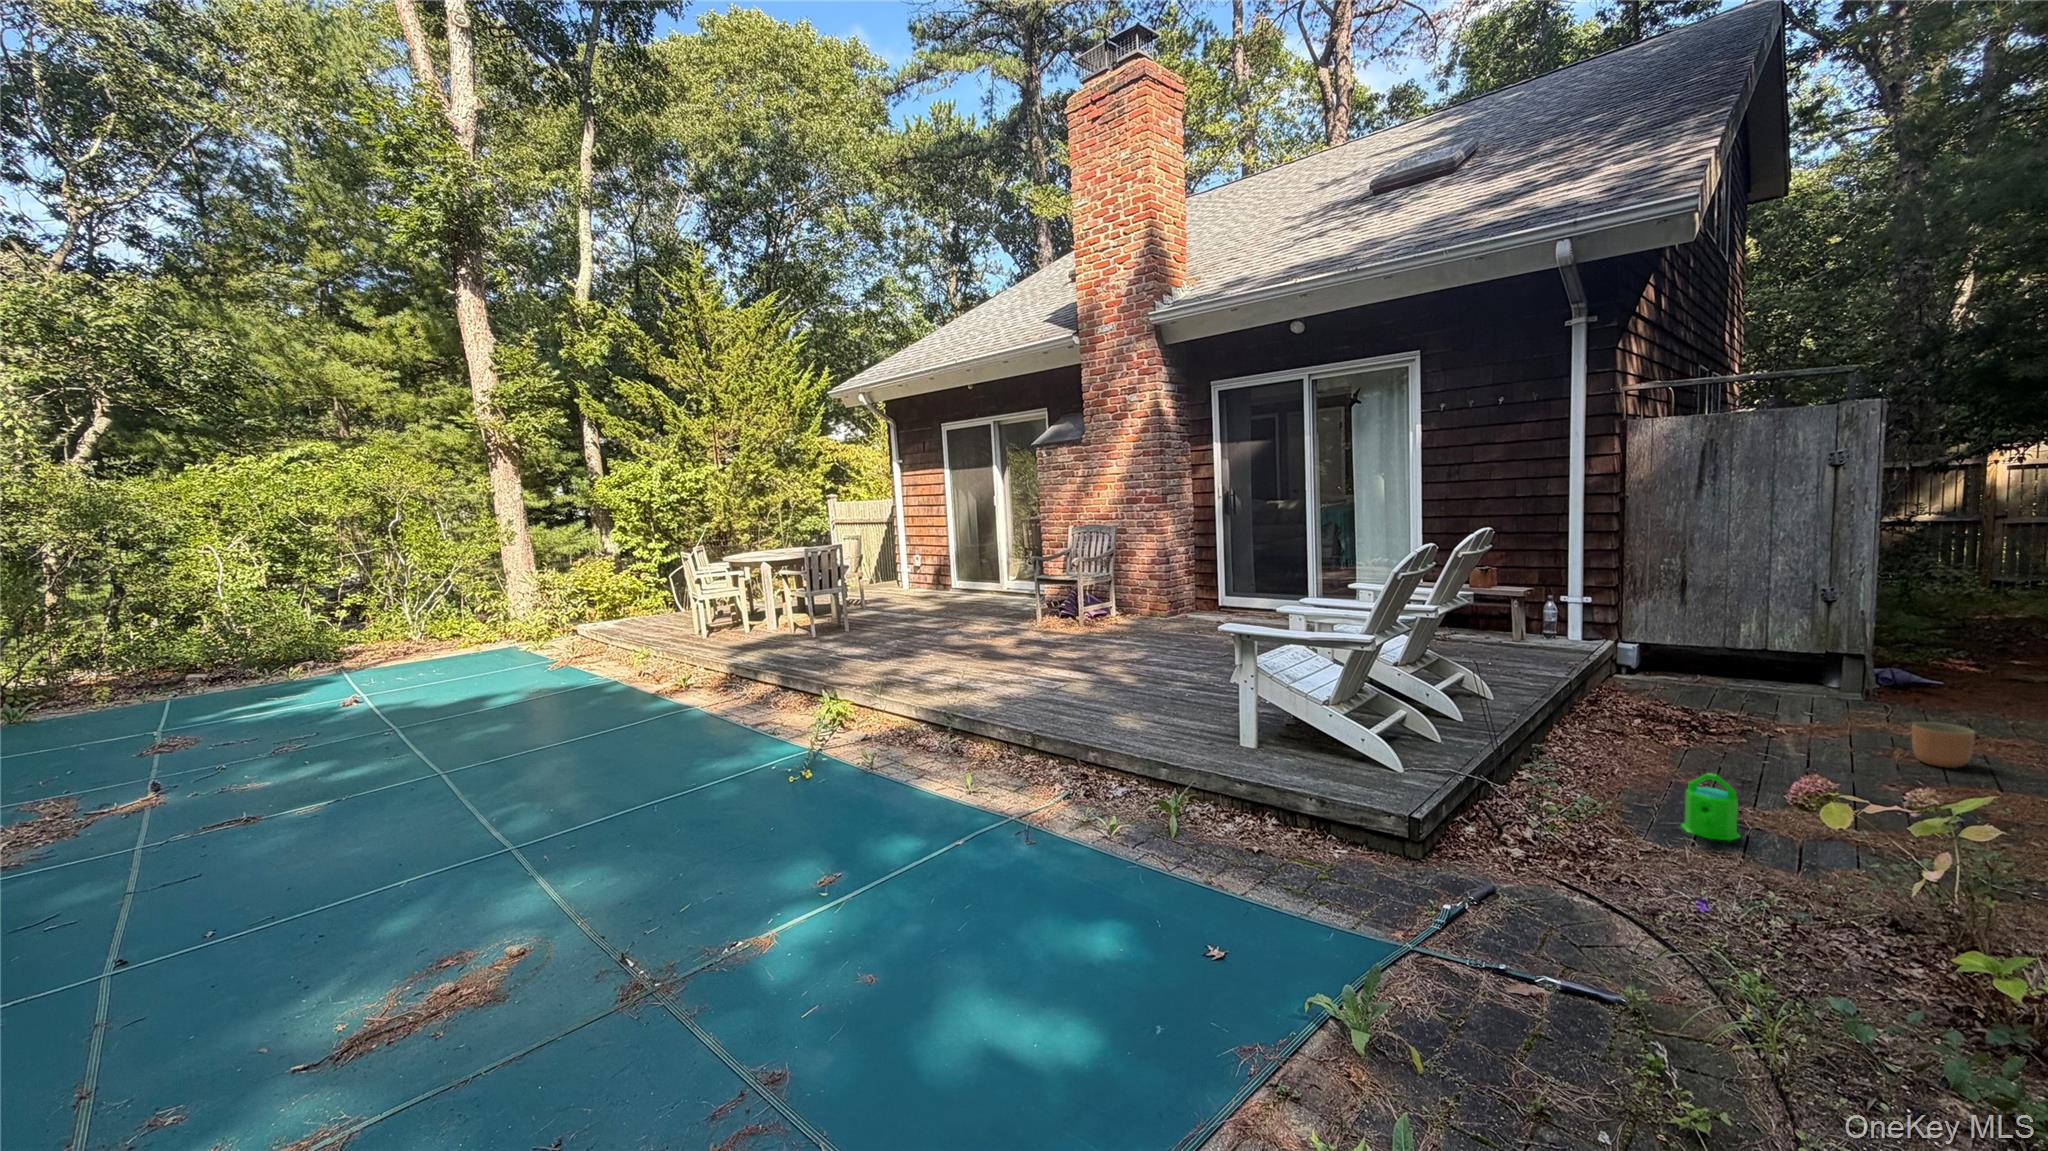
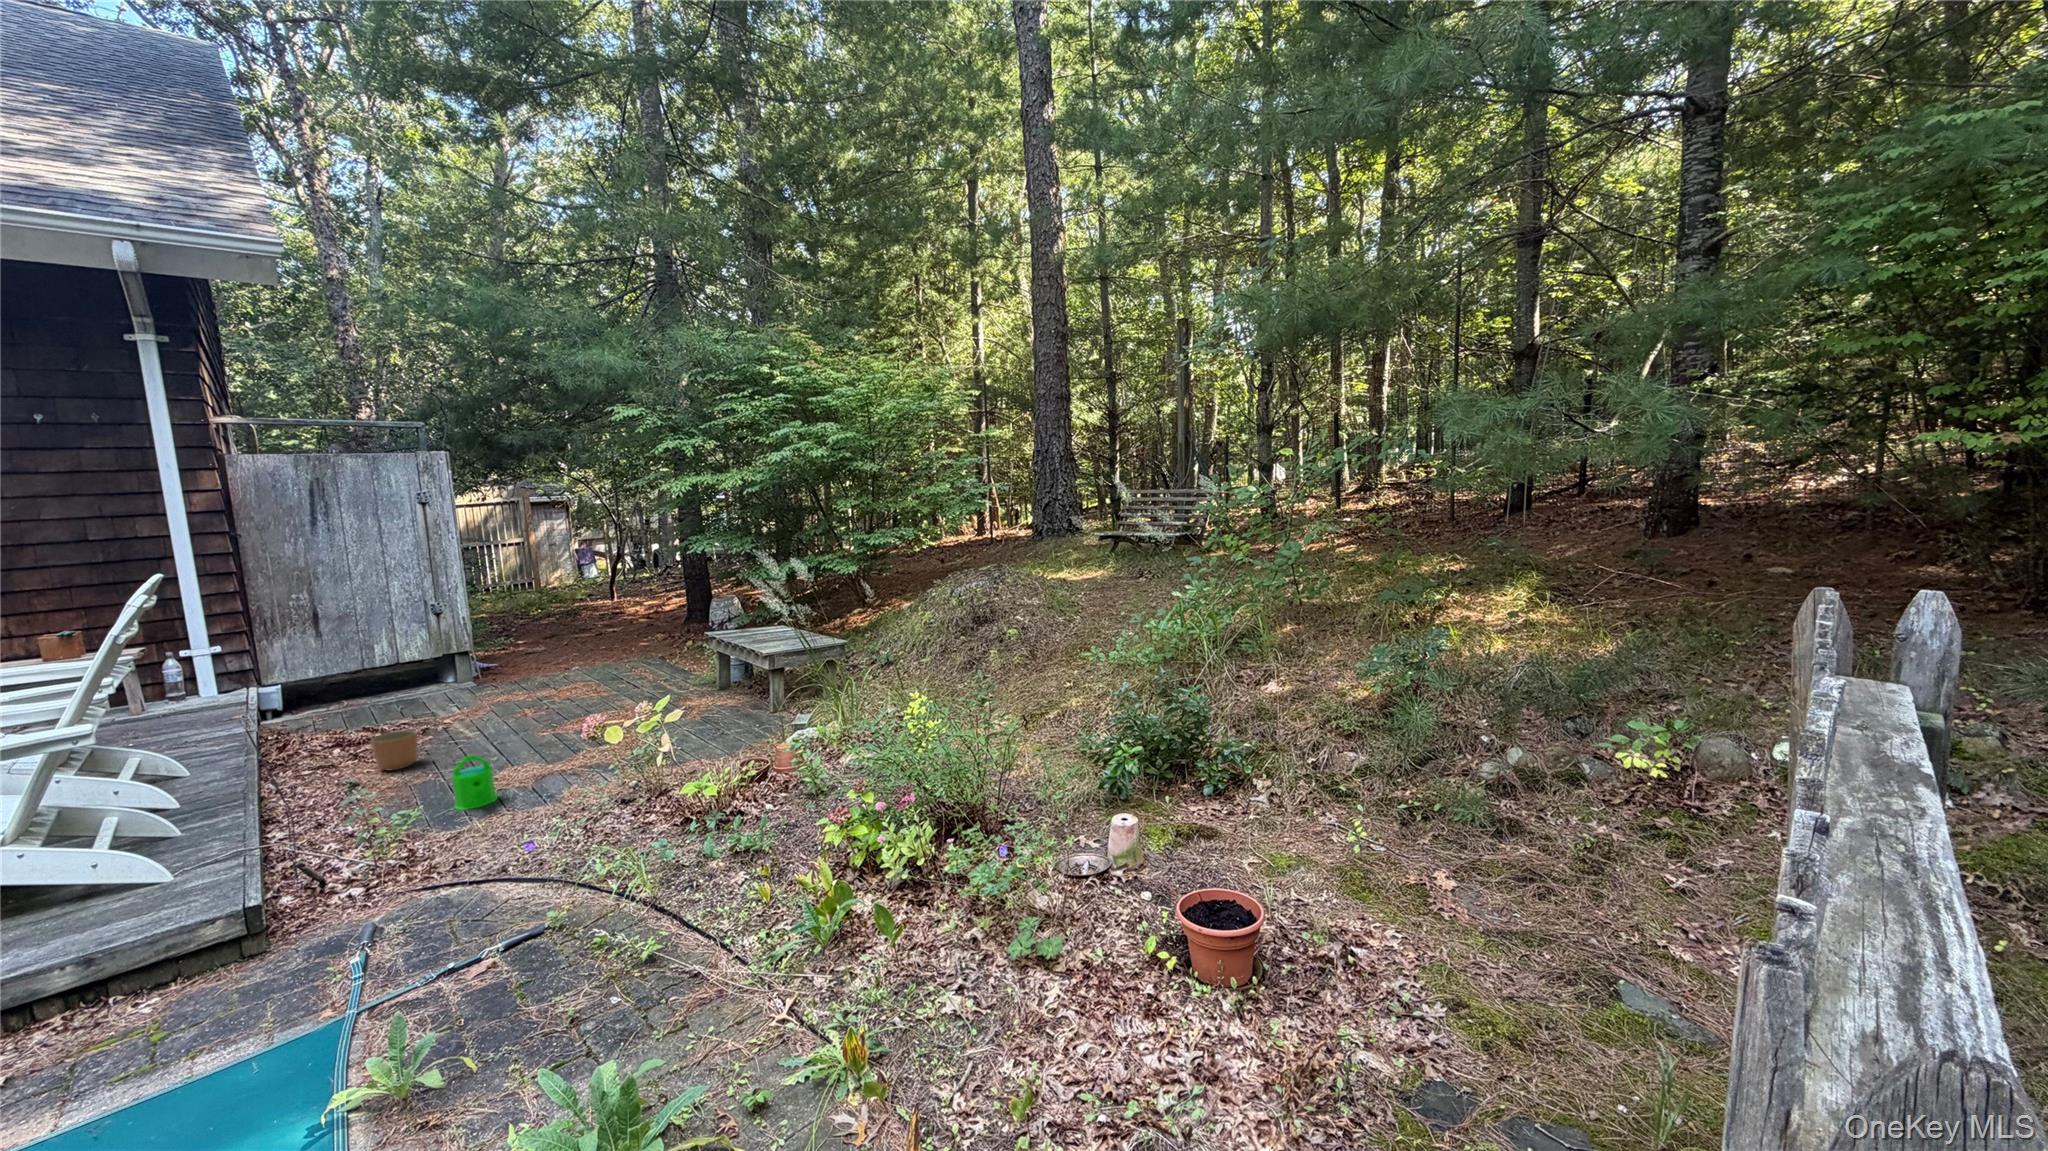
planter: present [1912,722,1975,768] -> present [371,730,418,770]

